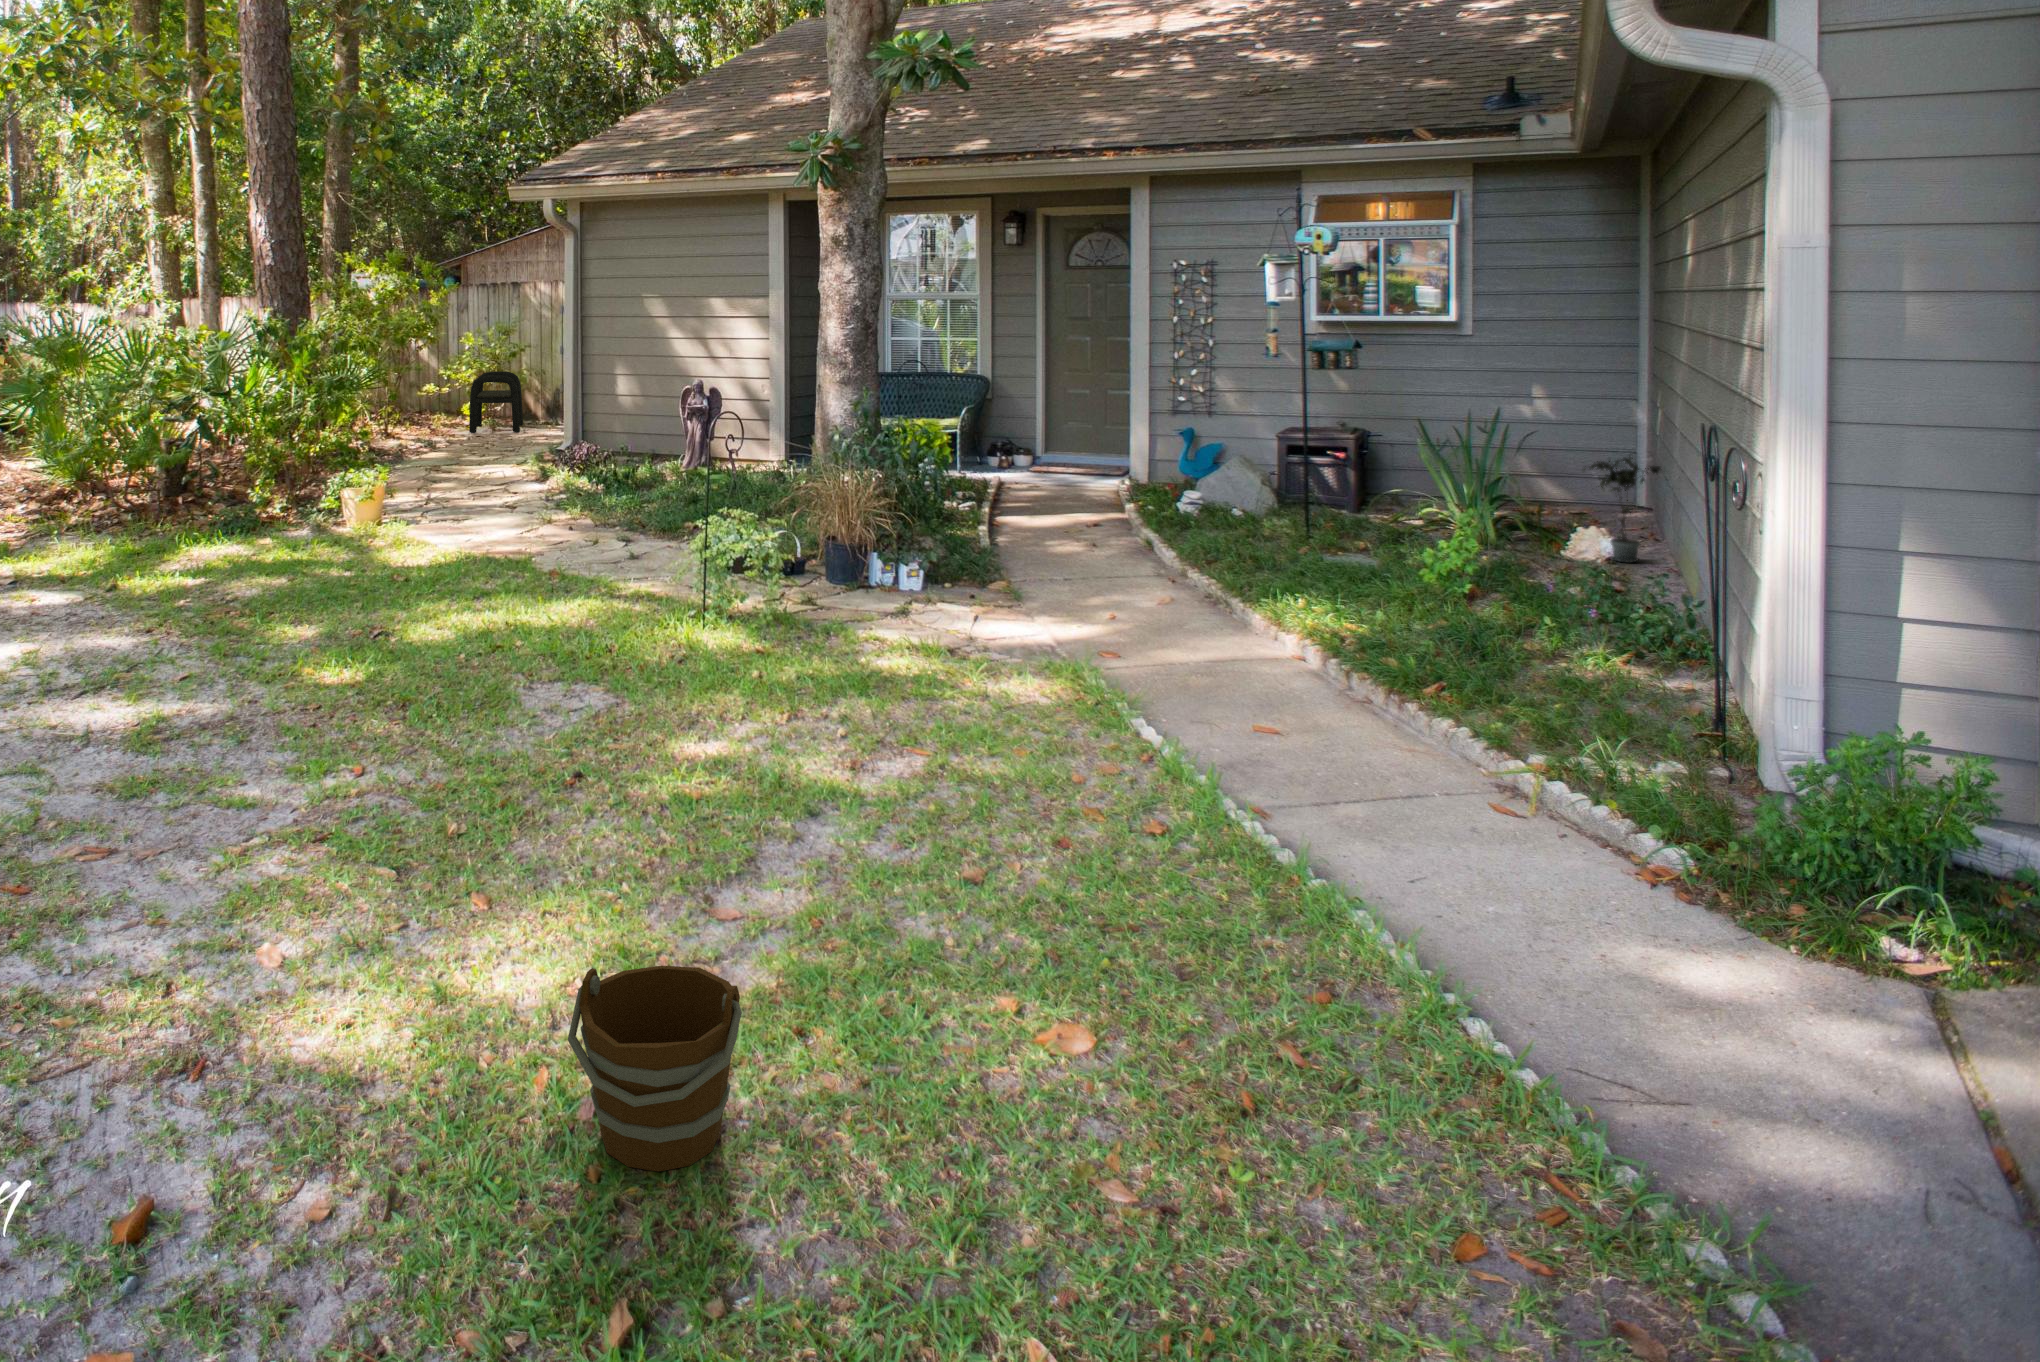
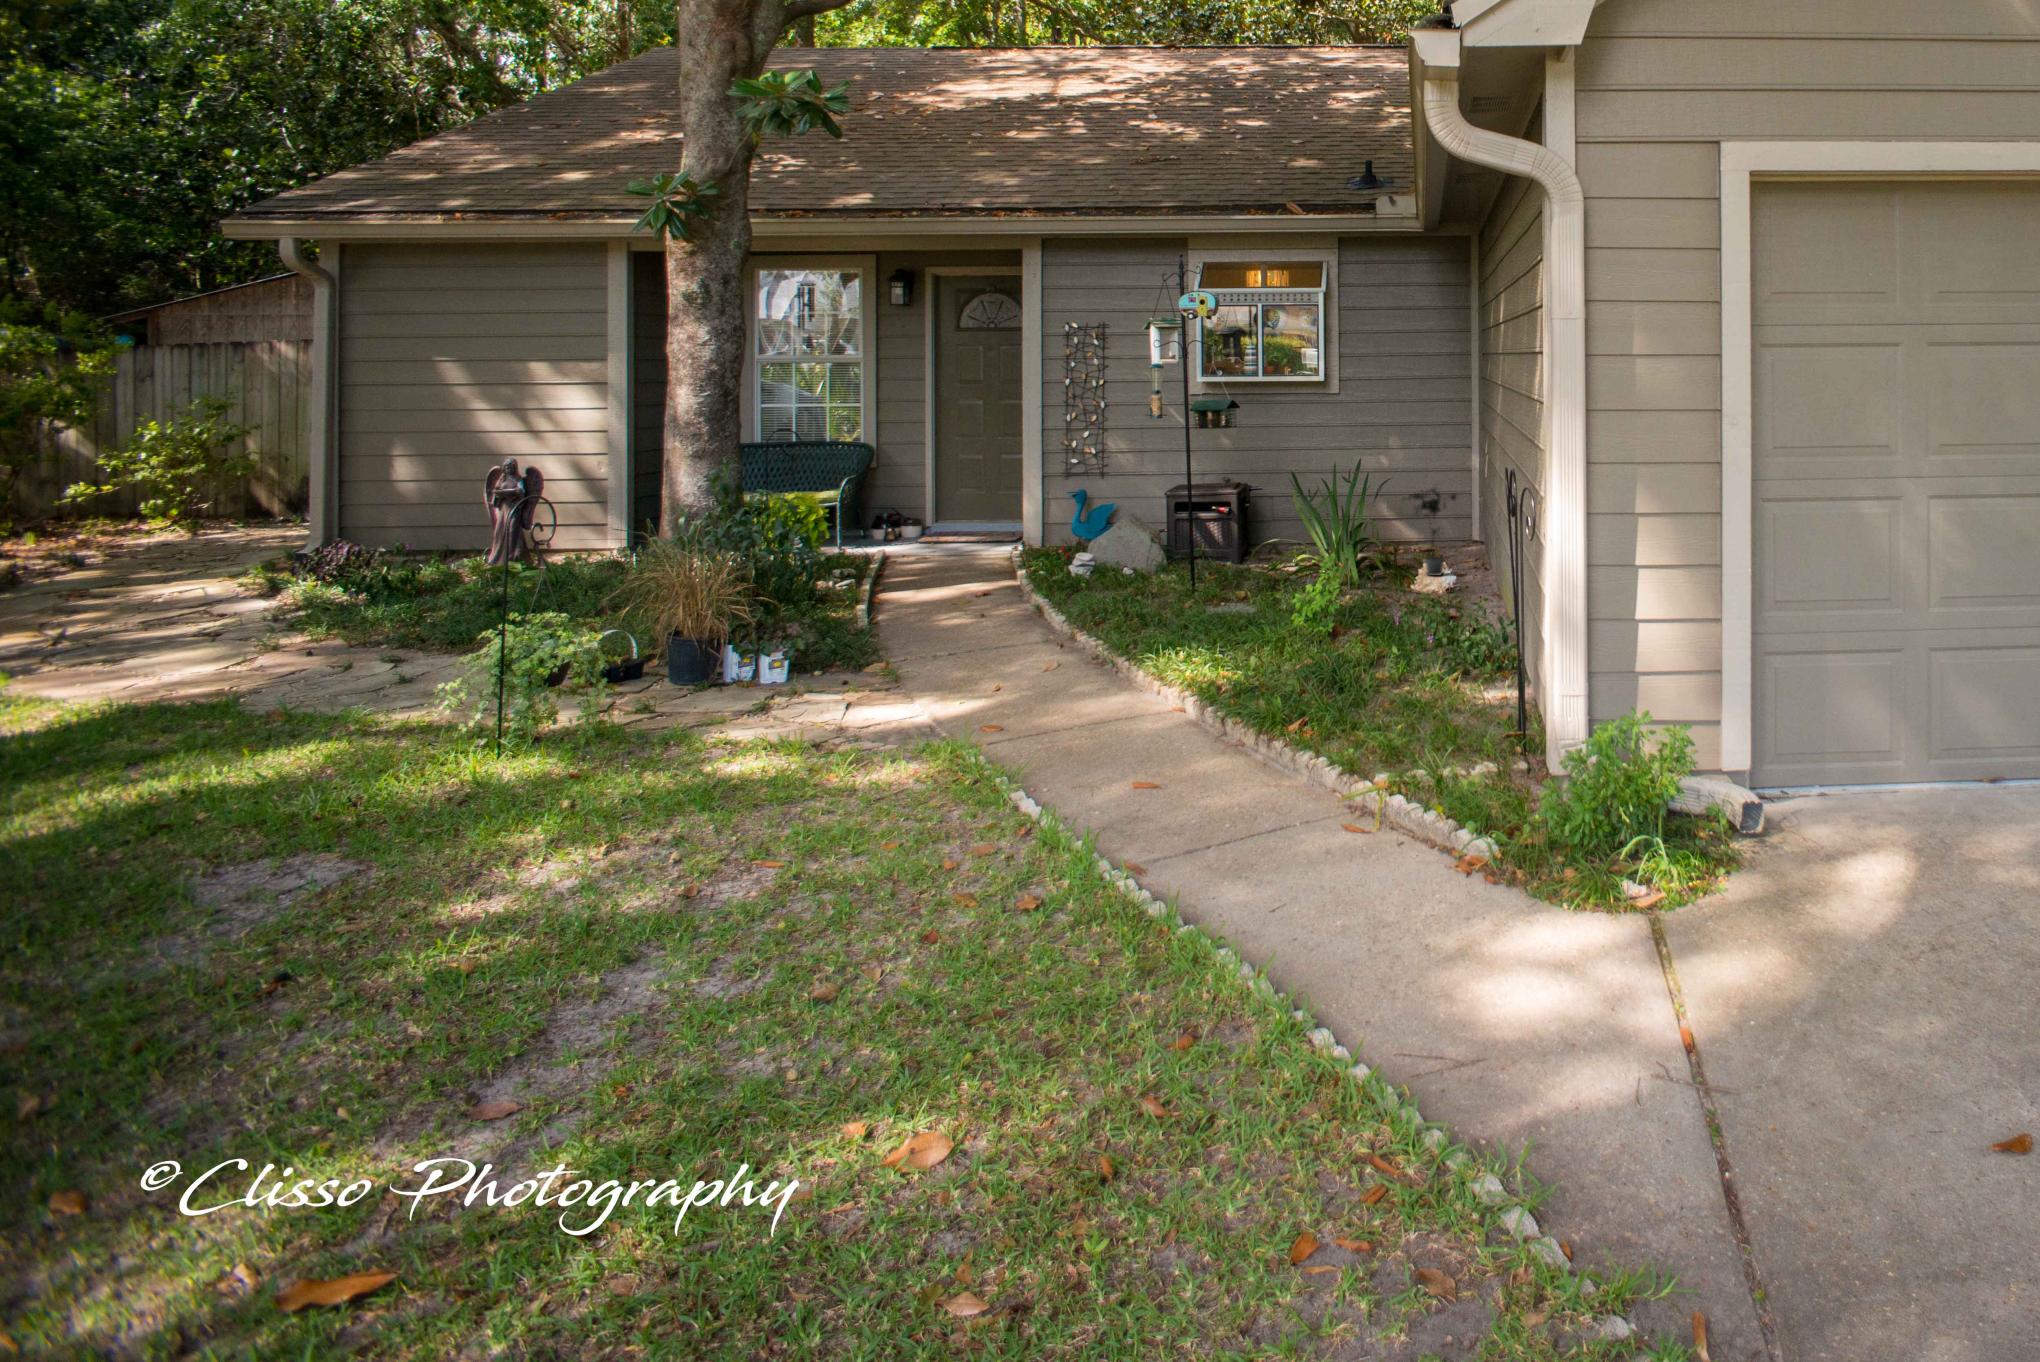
bench: present [469,371,523,433] -> none [114,467,209,553]
bucket: present [568,966,742,1172] -> none [413,929,603,1109]

